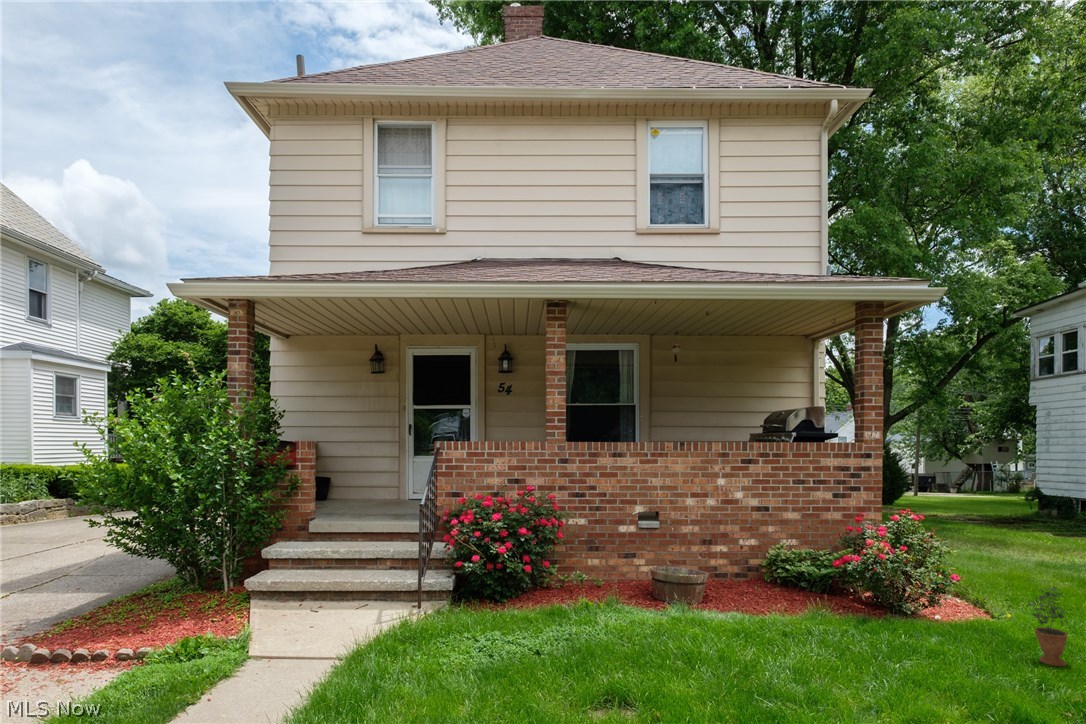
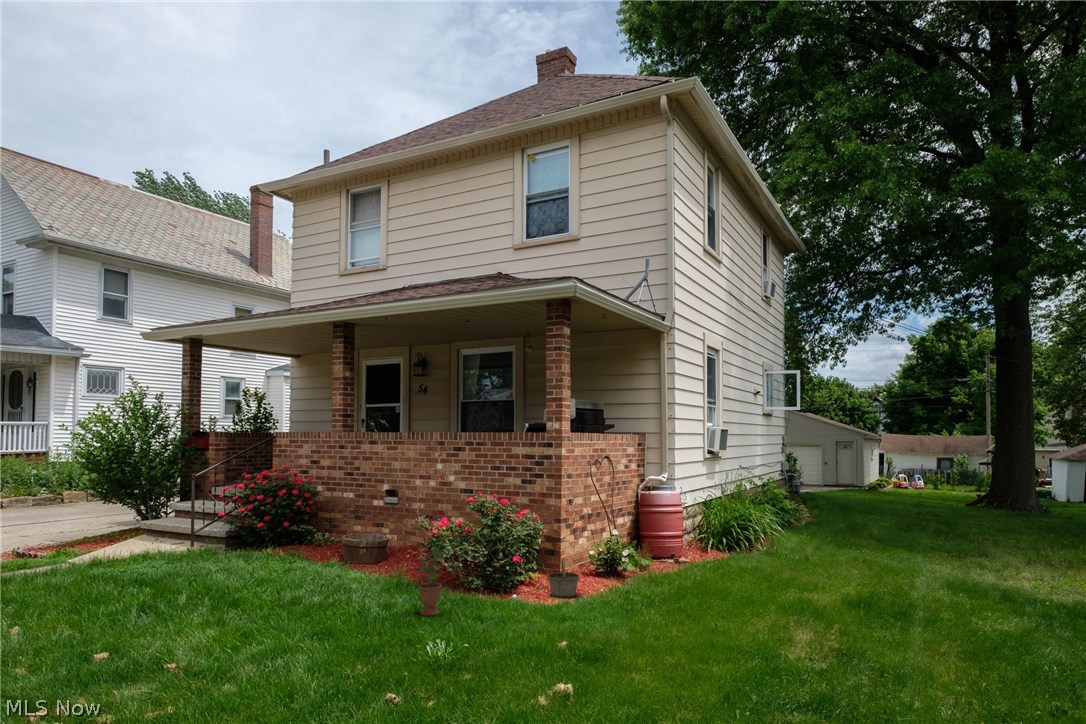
basket: none [981,577,1022,618] -> present [547,558,580,598]

